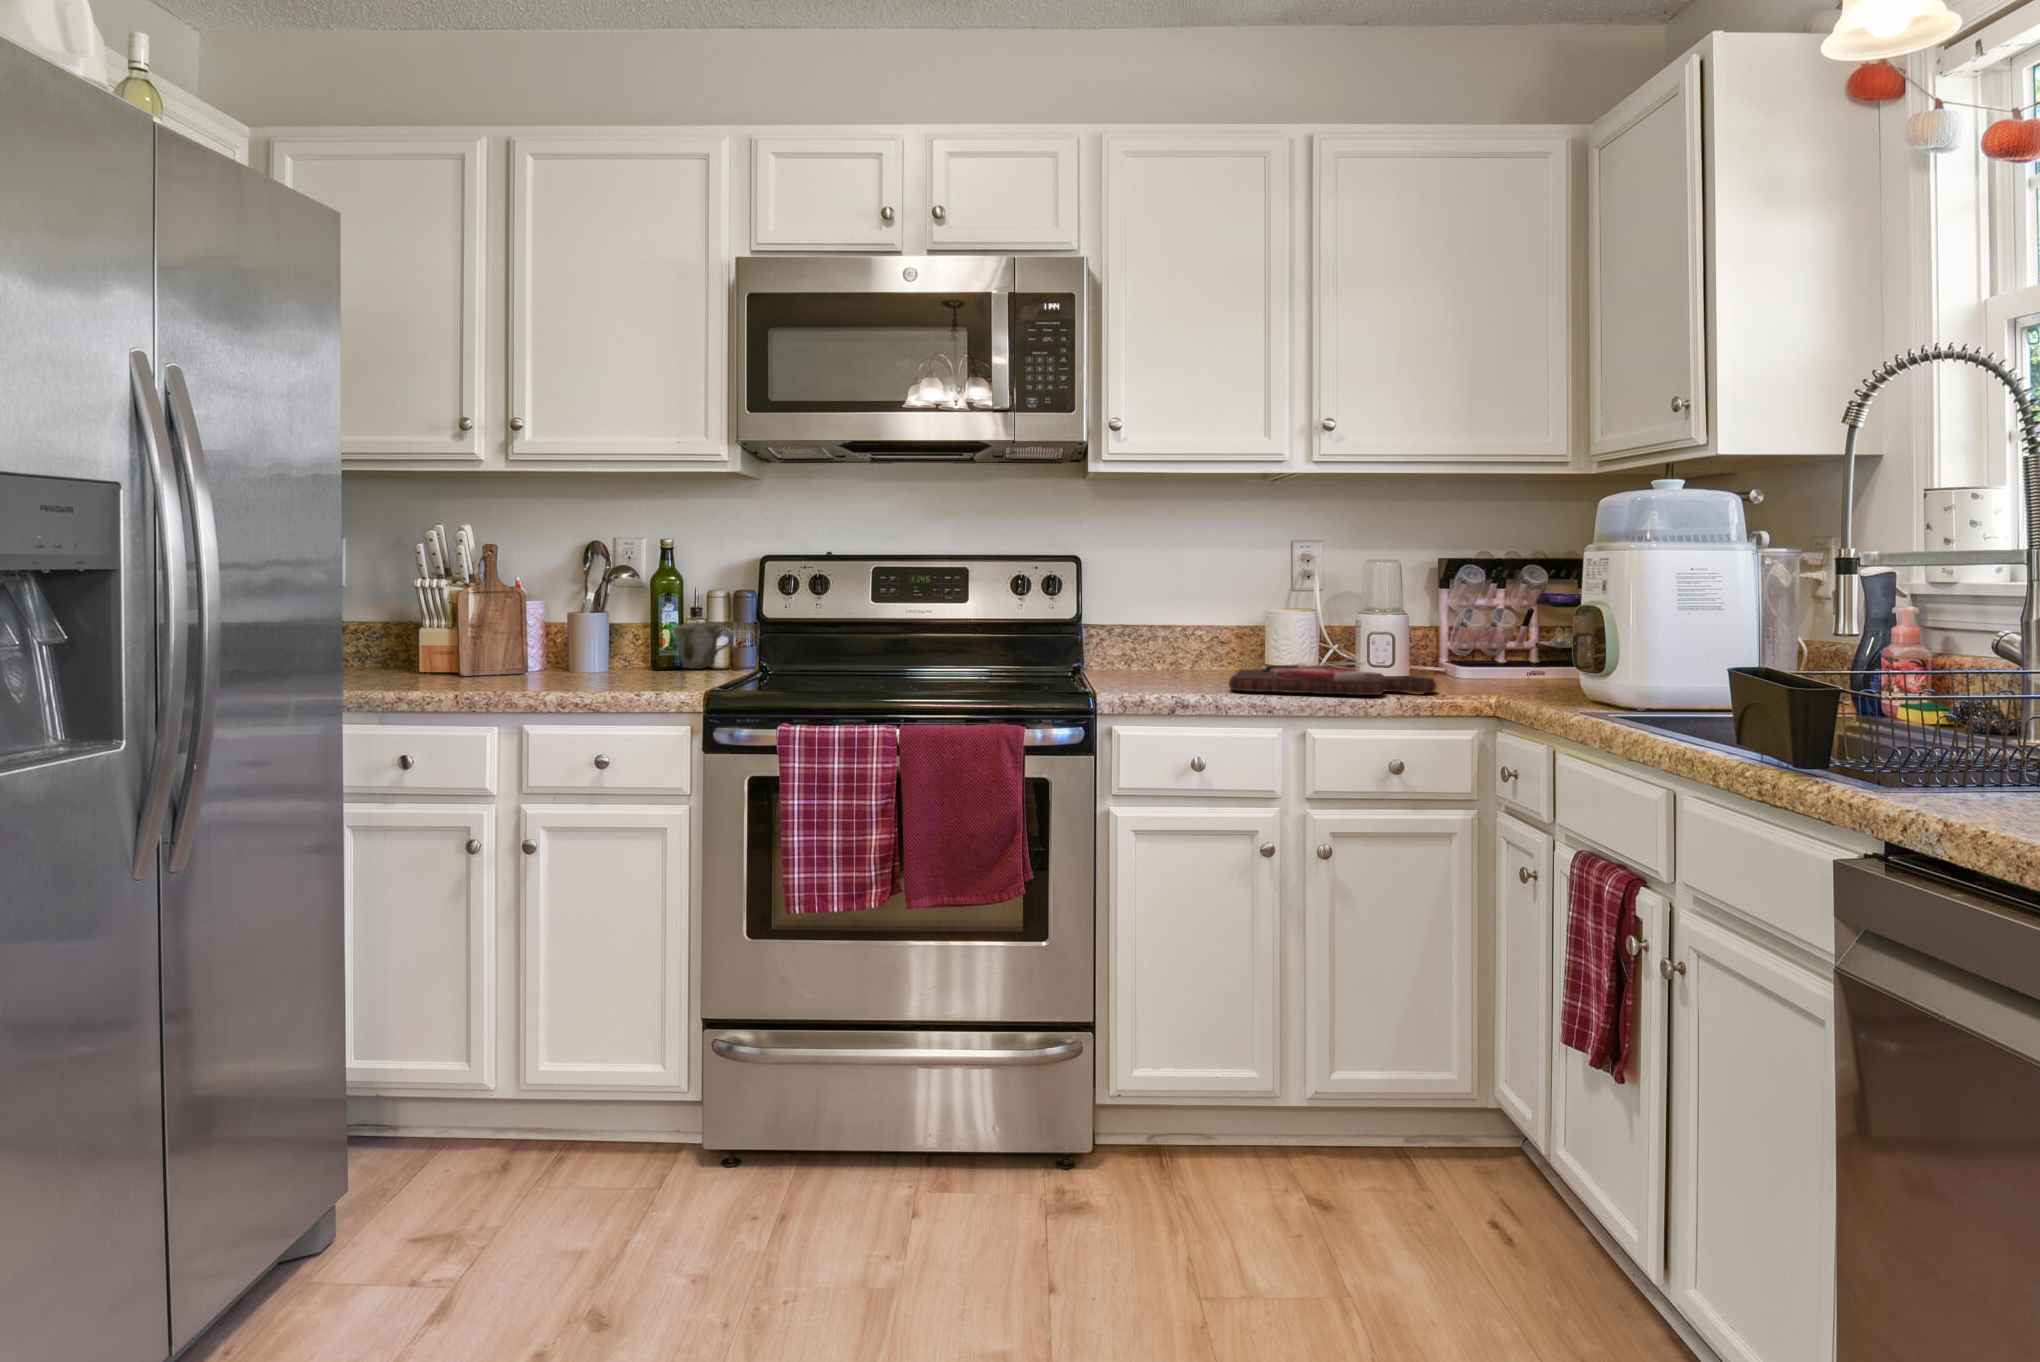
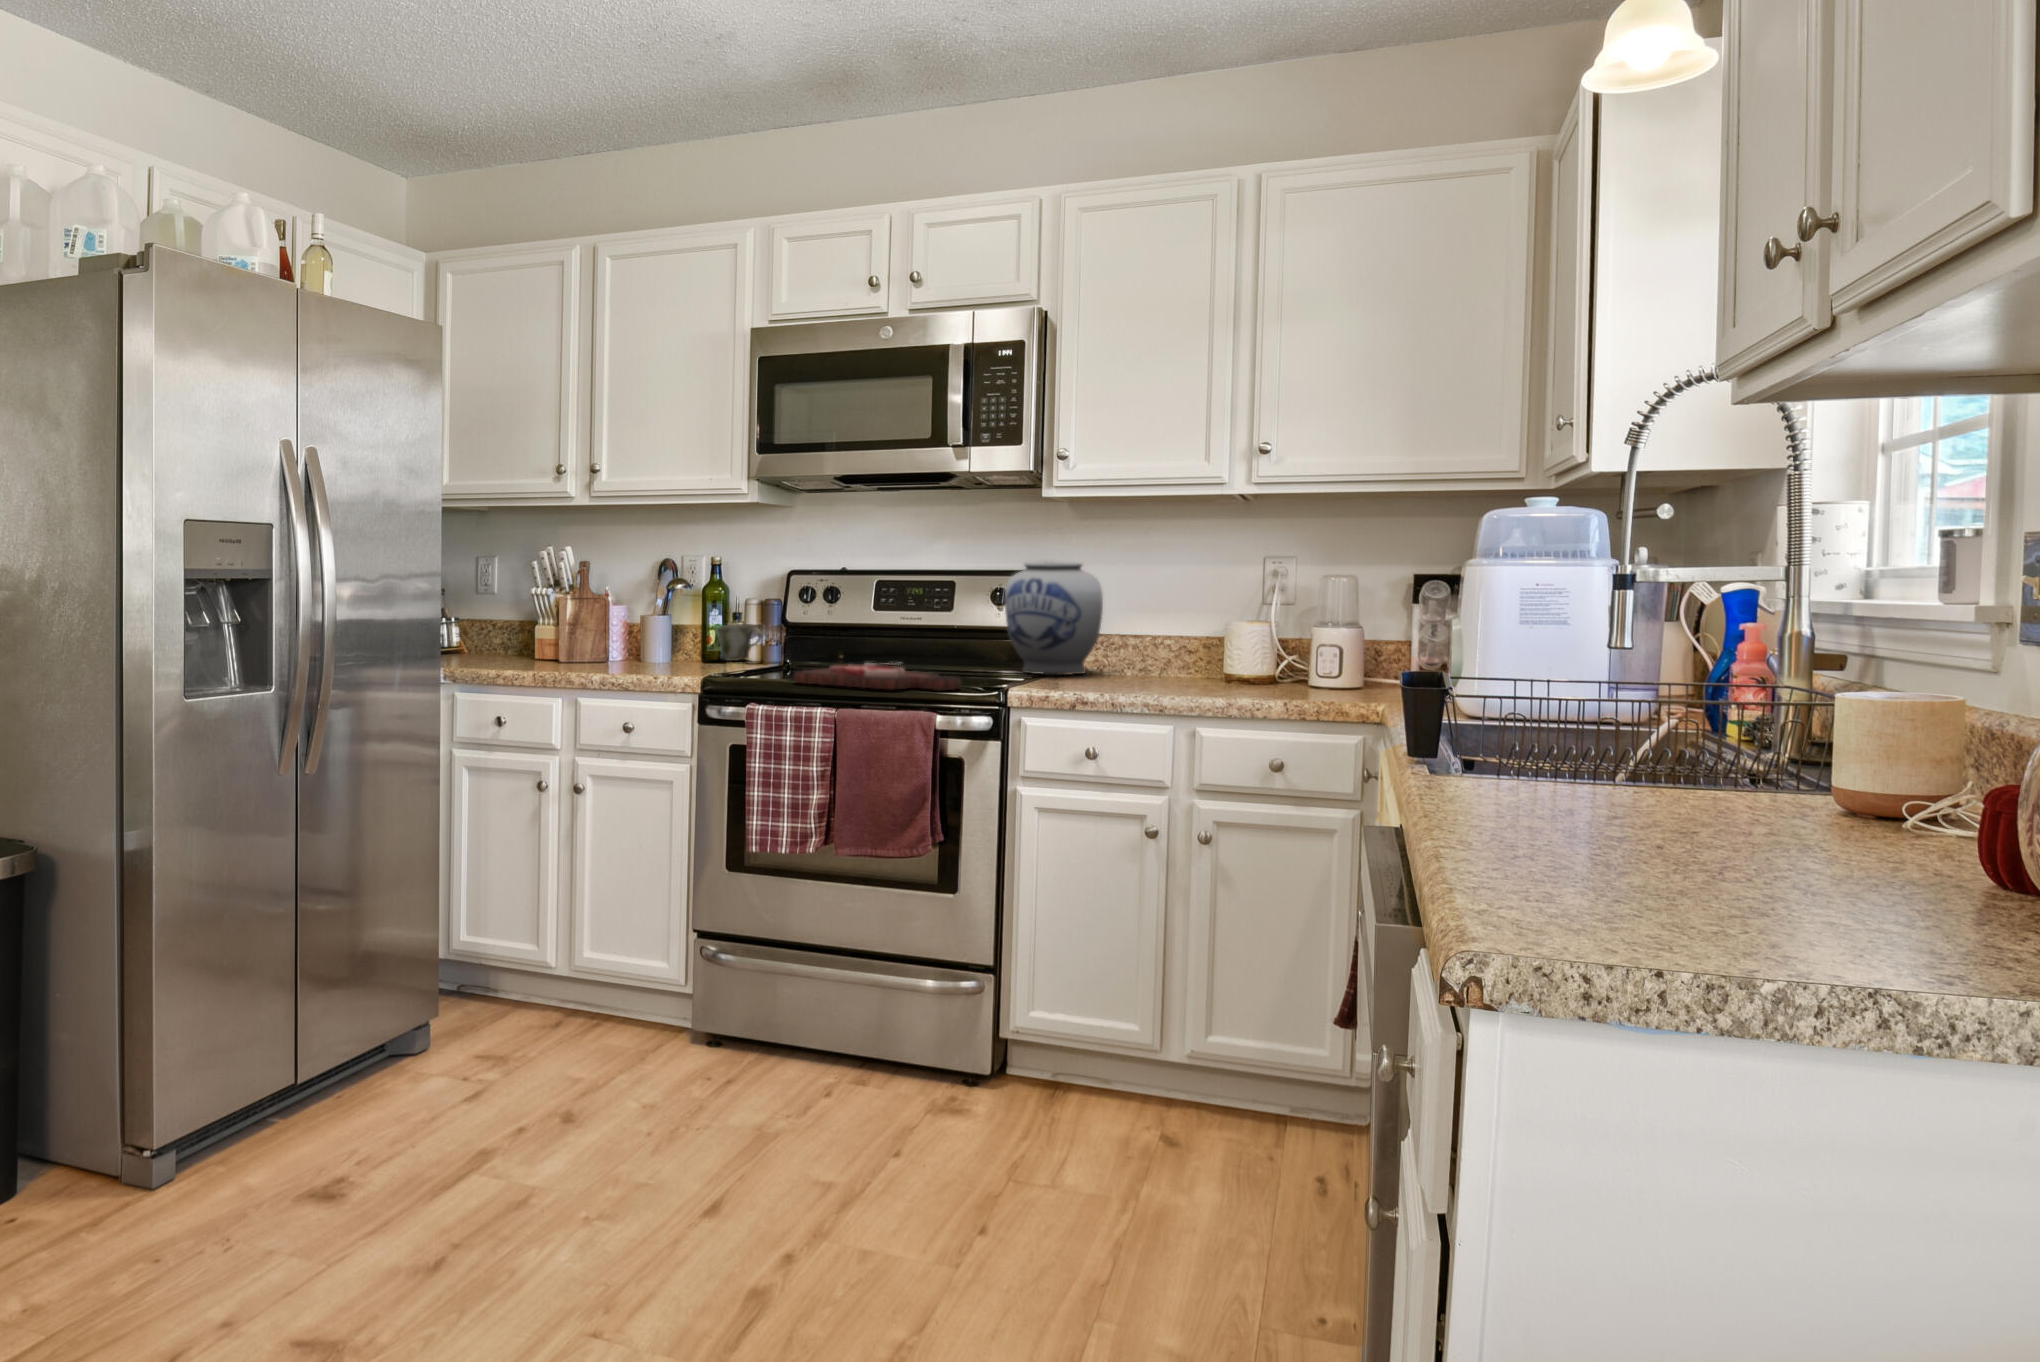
vase: none [1036,544,1143,672] -> present [1005,561,1103,675]
cutting board: present [1229,663,1437,695] -> present [794,663,961,690]

